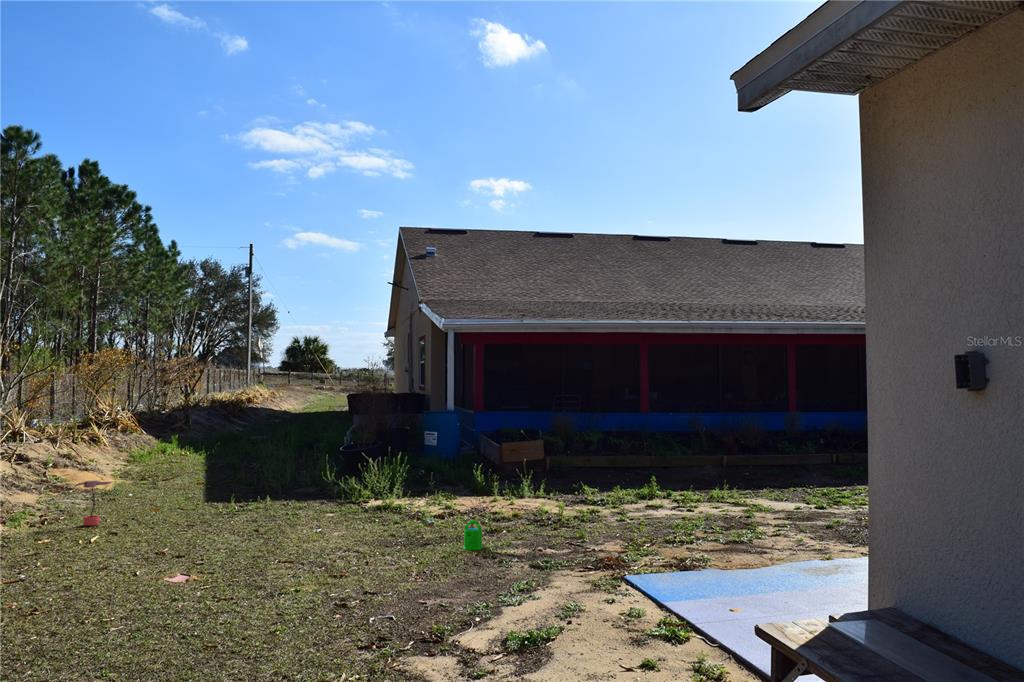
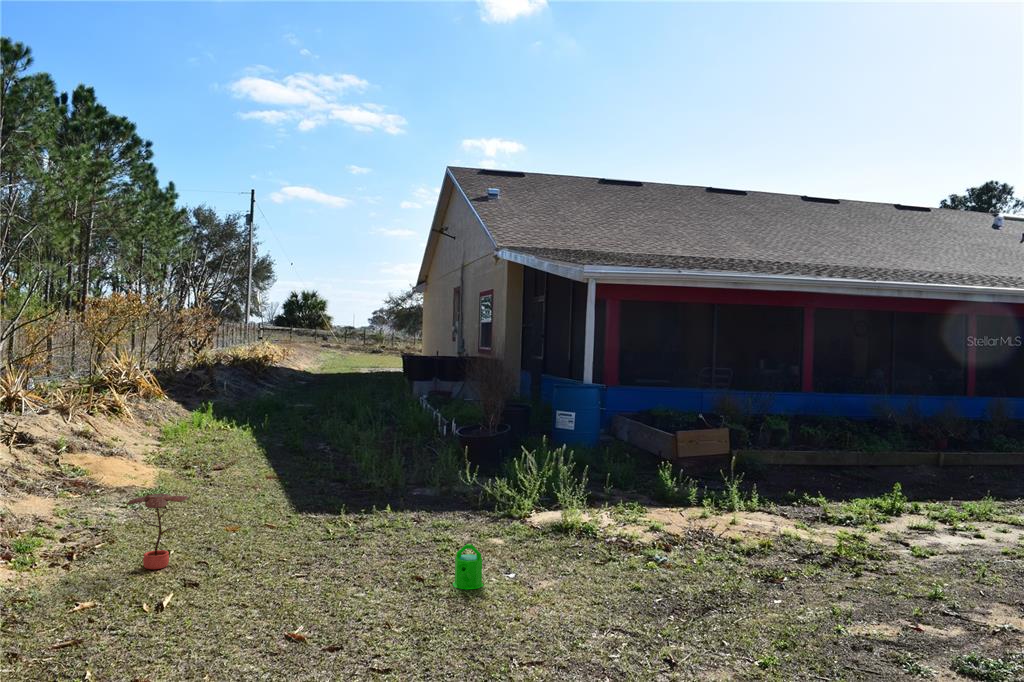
watering can: present [463,520,483,550] -> present [453,544,484,590]

